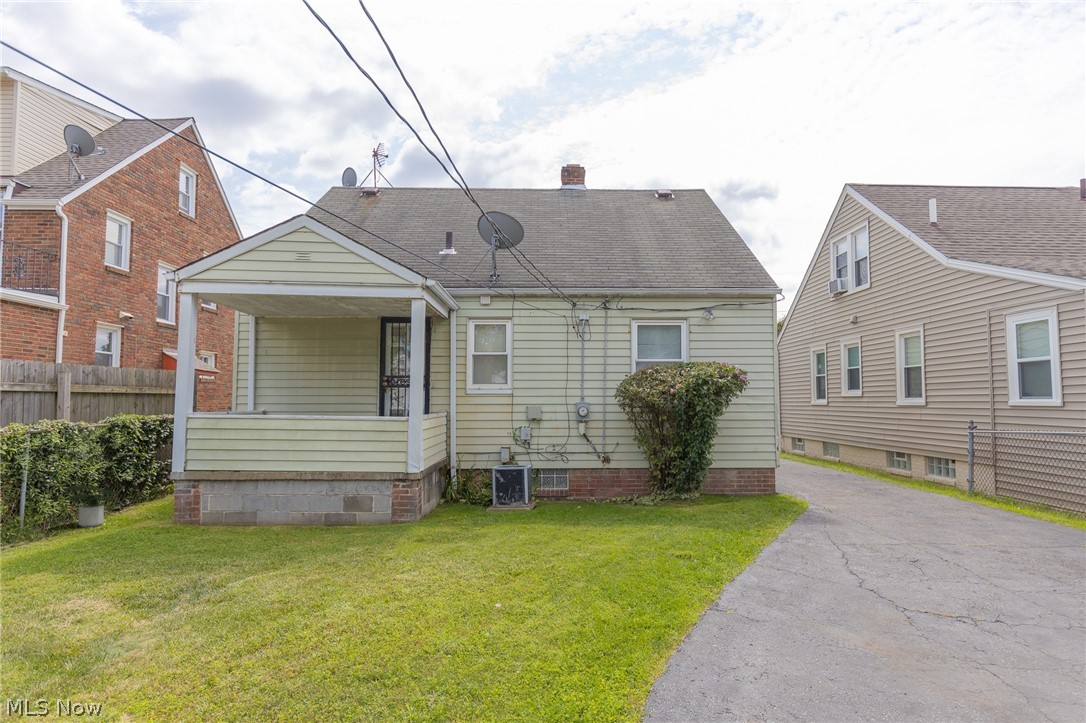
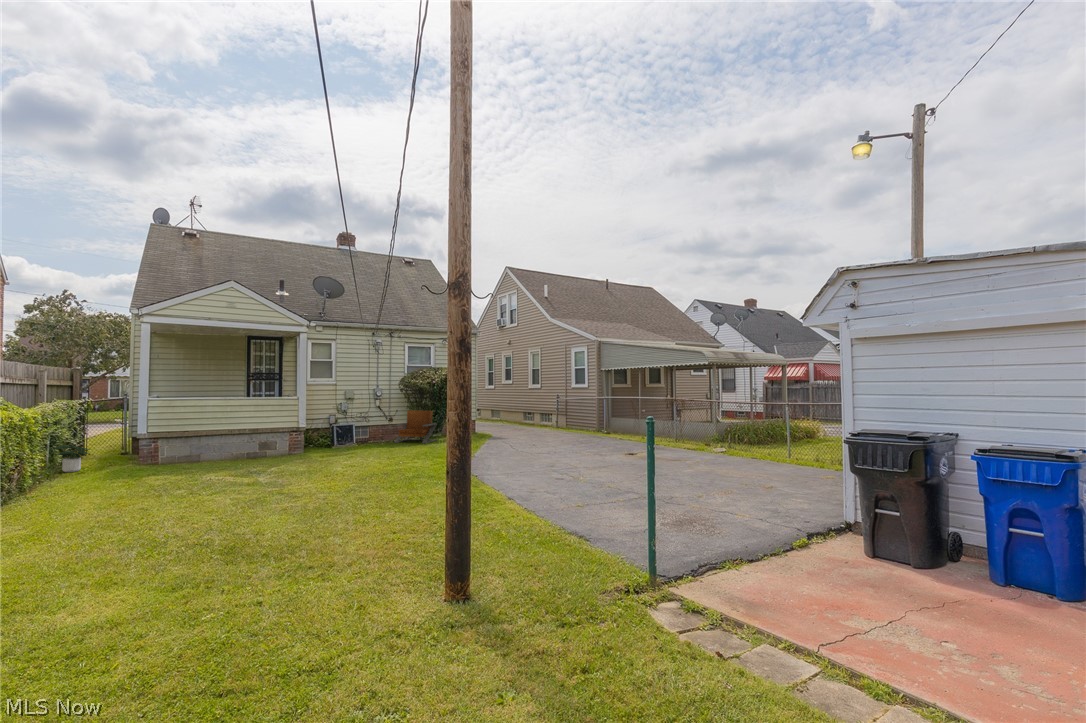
lounge chair: none [605,444,688,511] -> present [394,410,437,443]

